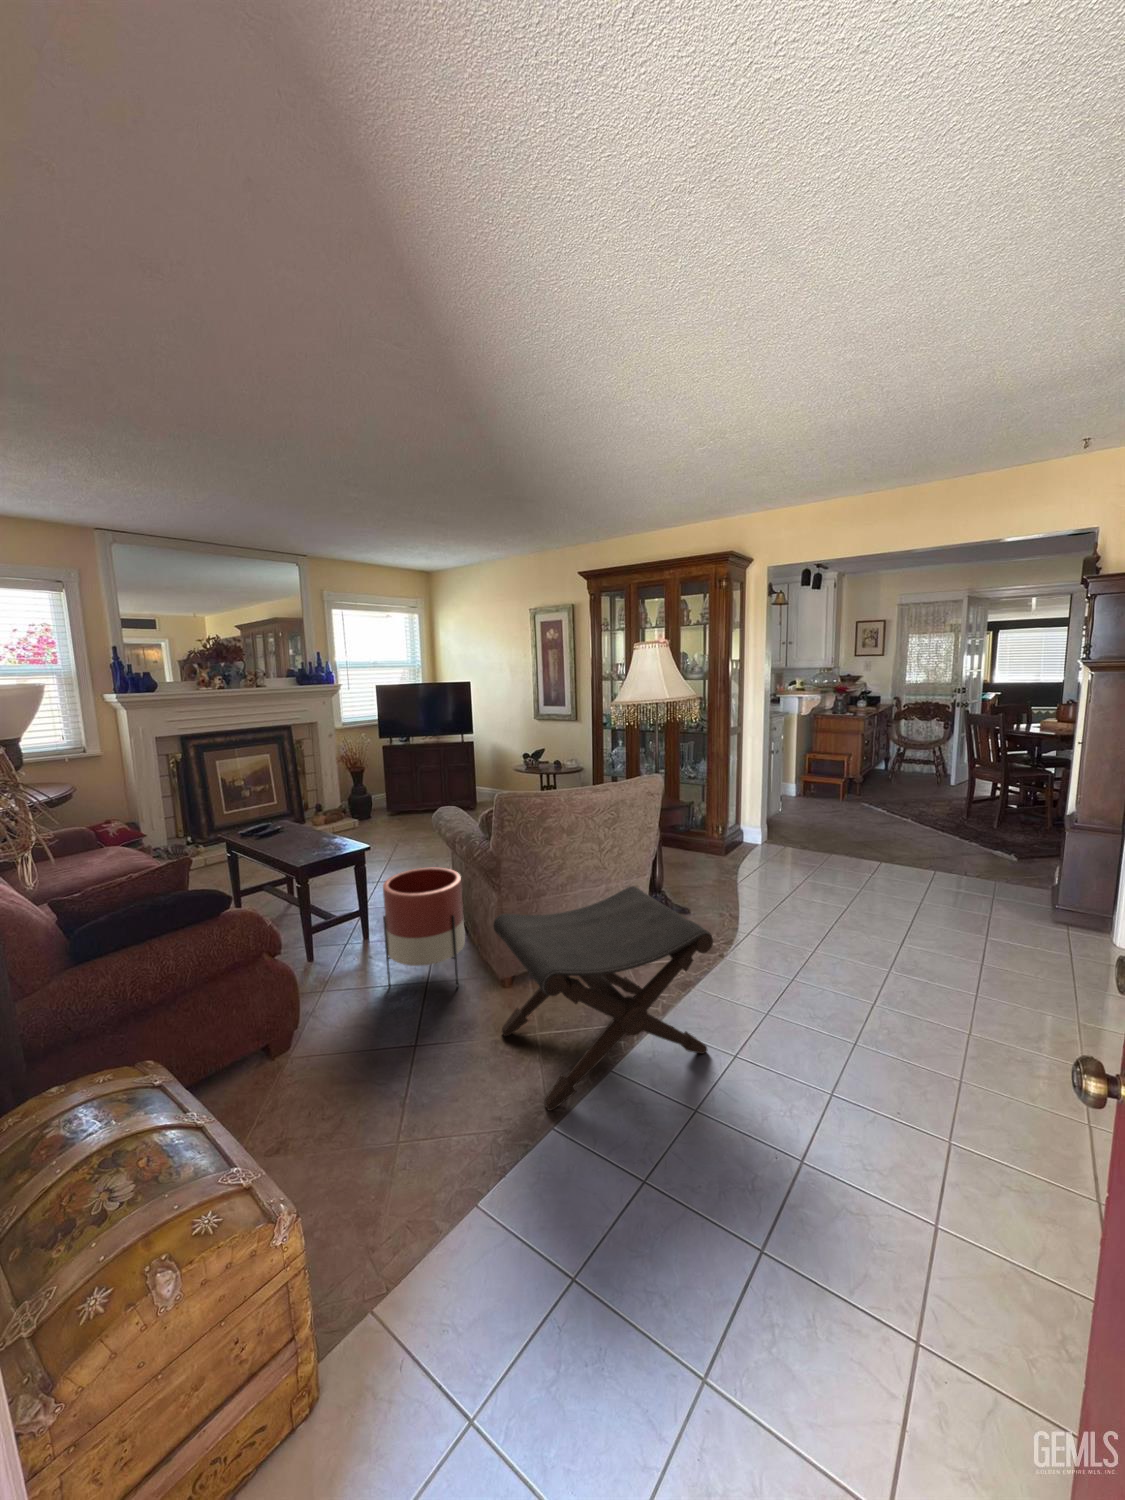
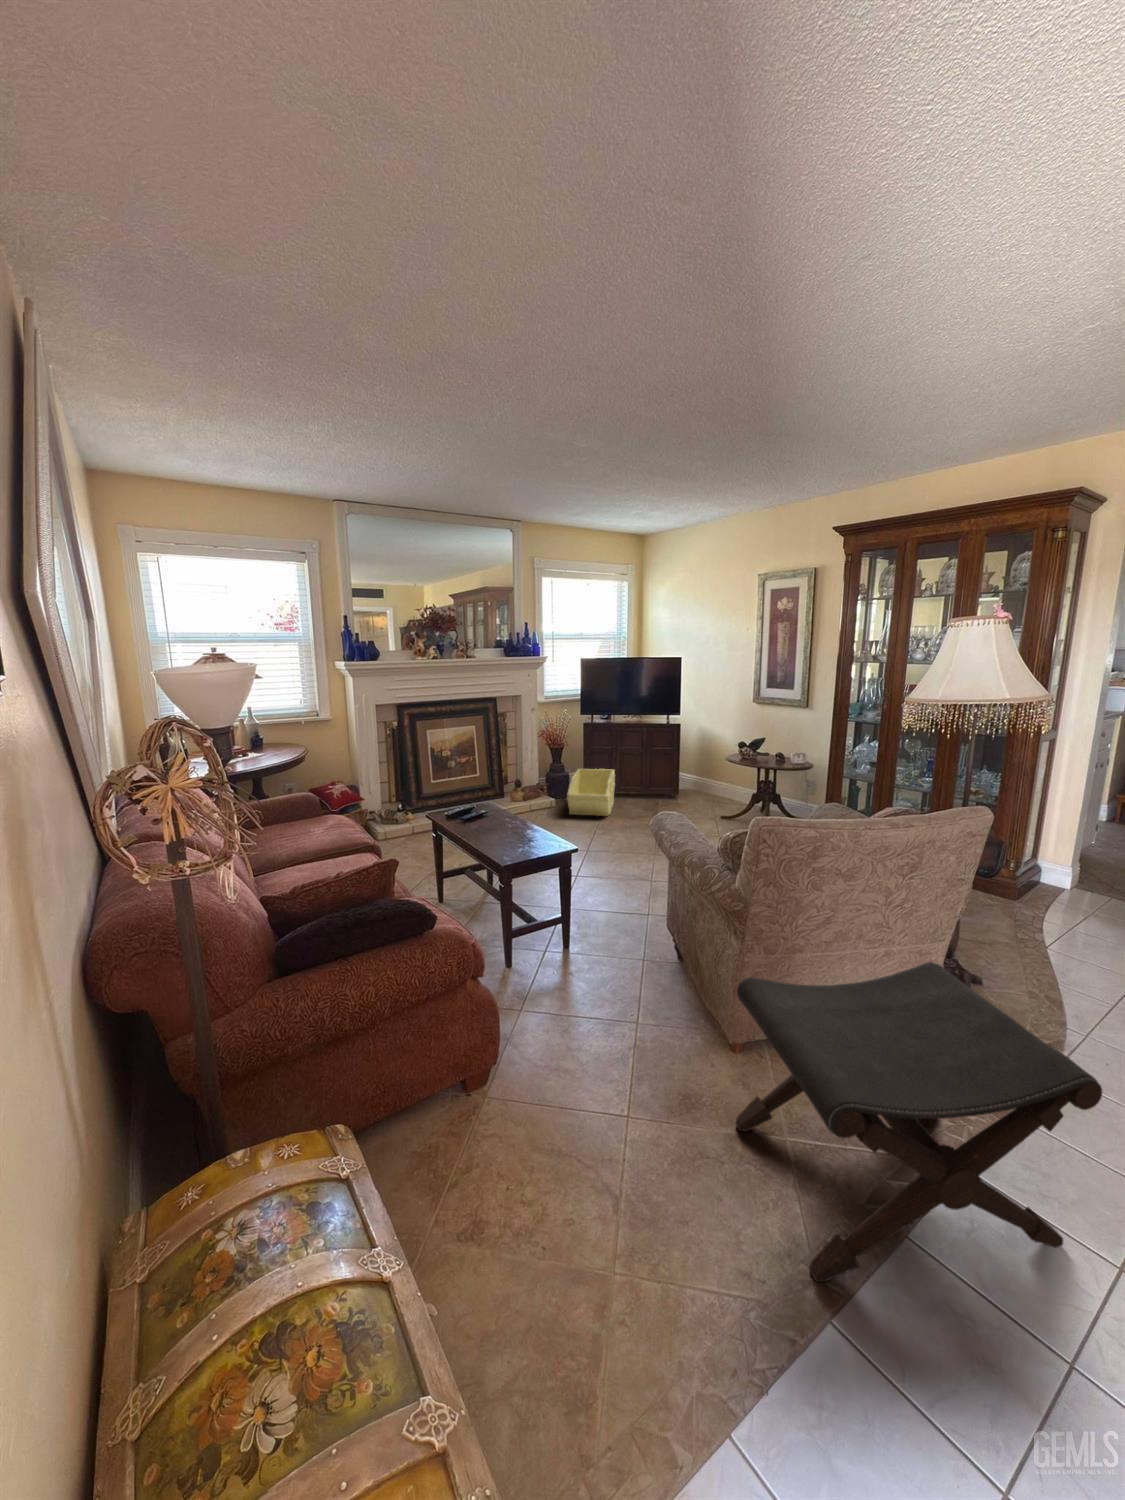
storage bin: none [369,787,417,832] -> present [567,769,615,816]
planter: present [383,868,465,988] -> none [592,886,686,1040]

